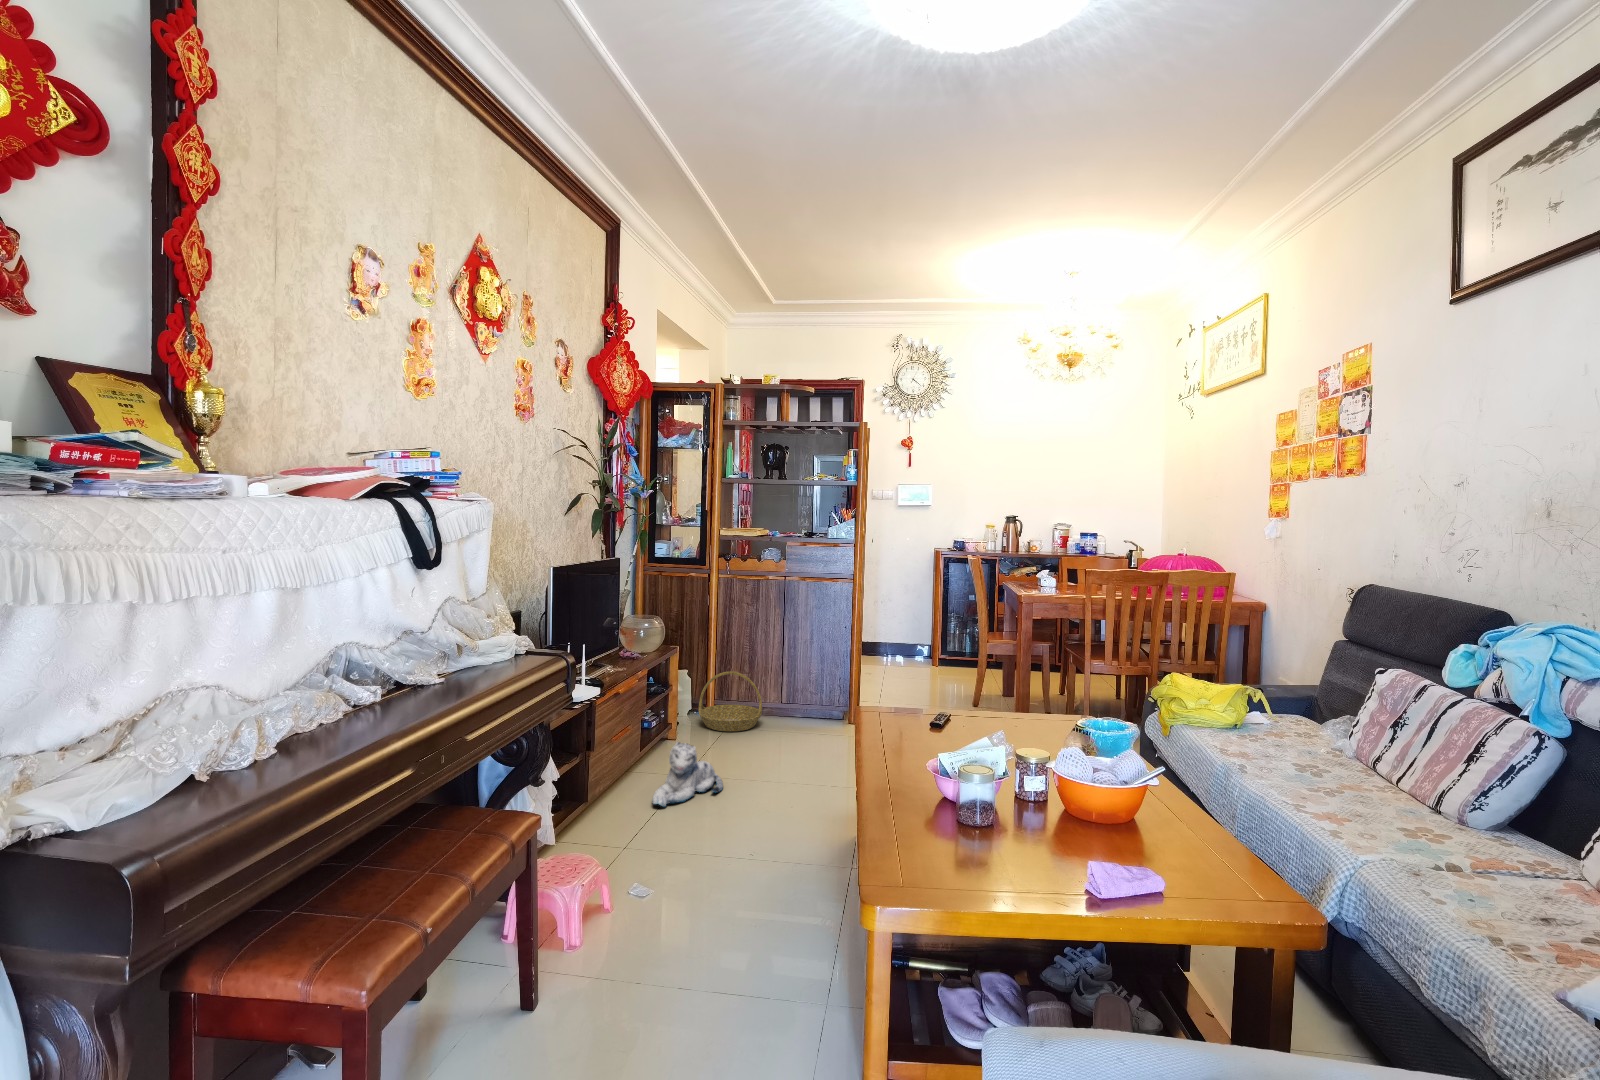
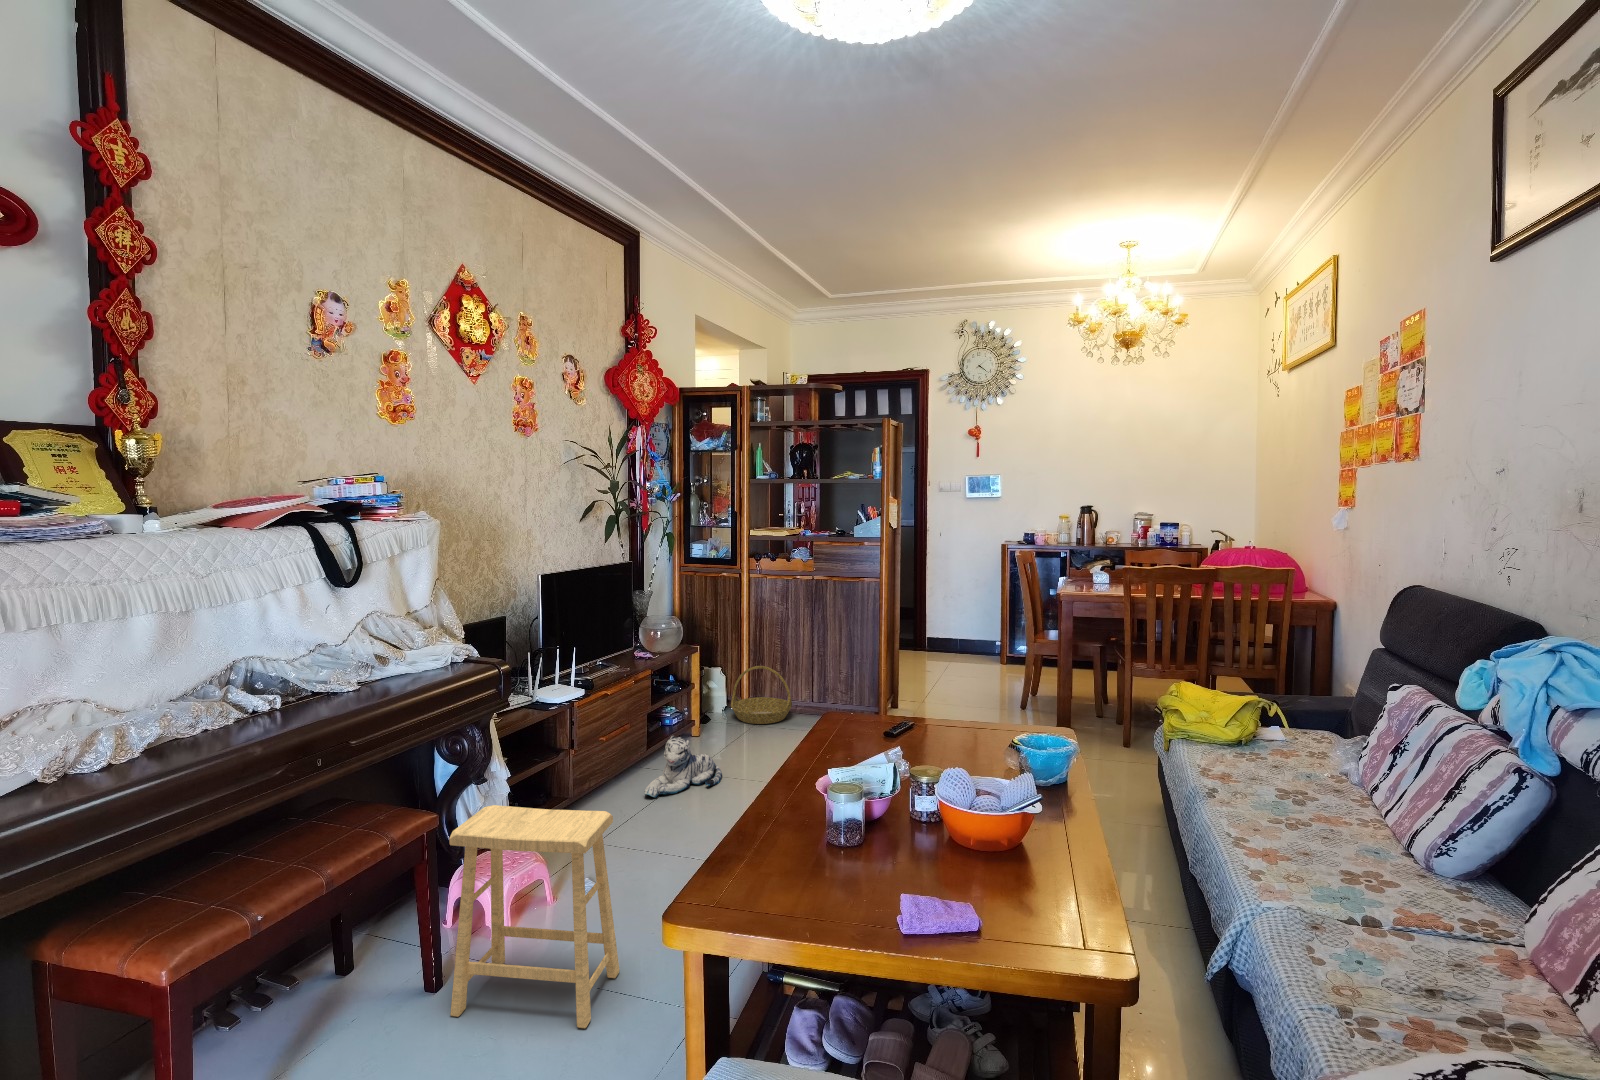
footstool: none [569,808,730,1038] -> present [449,805,620,1028]

